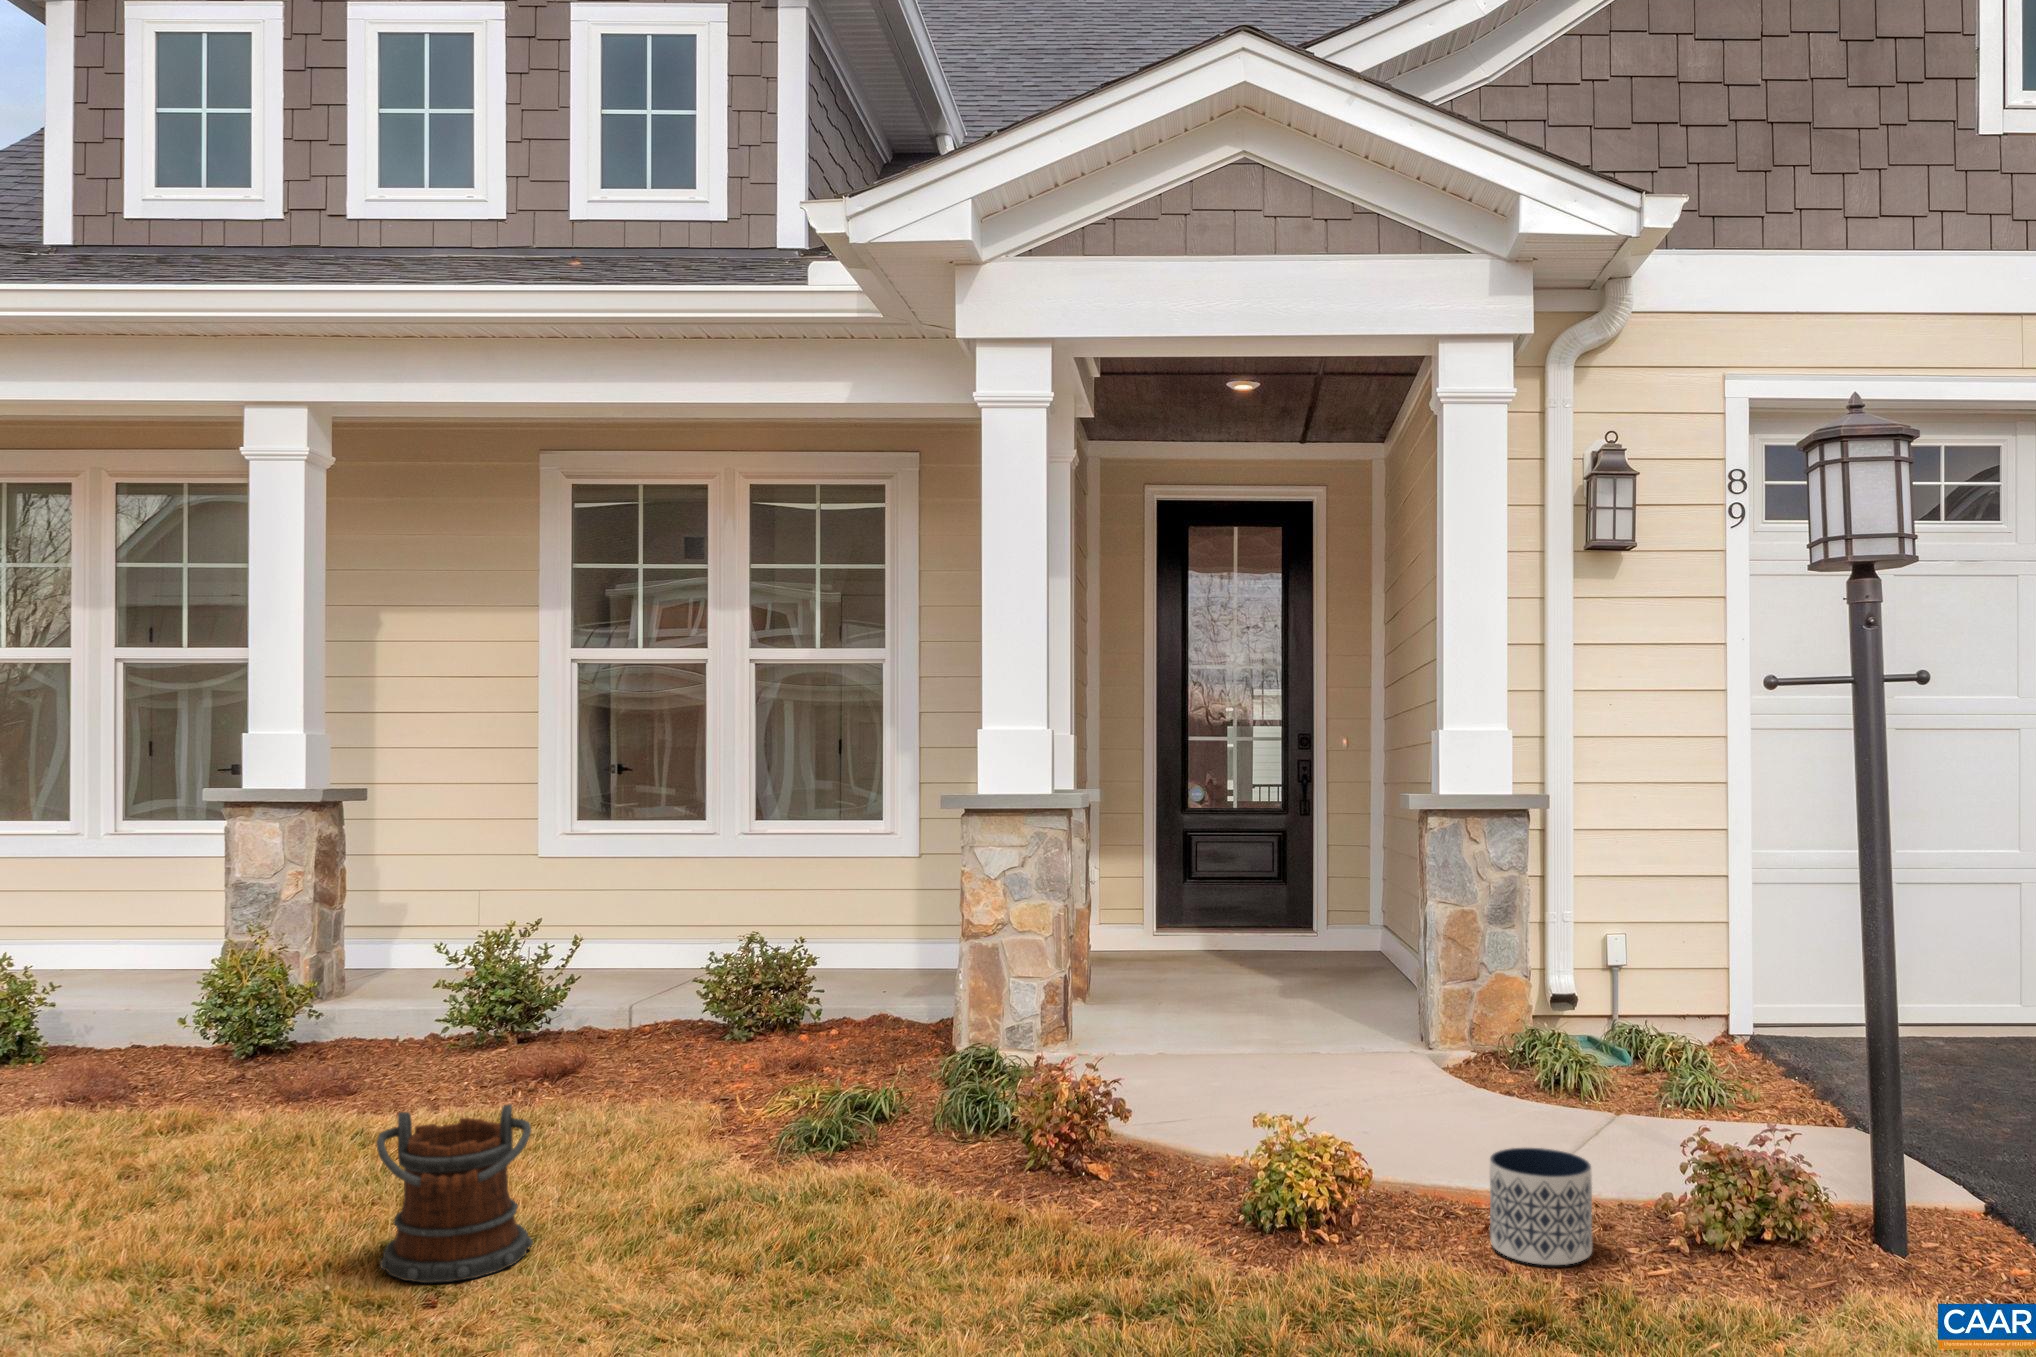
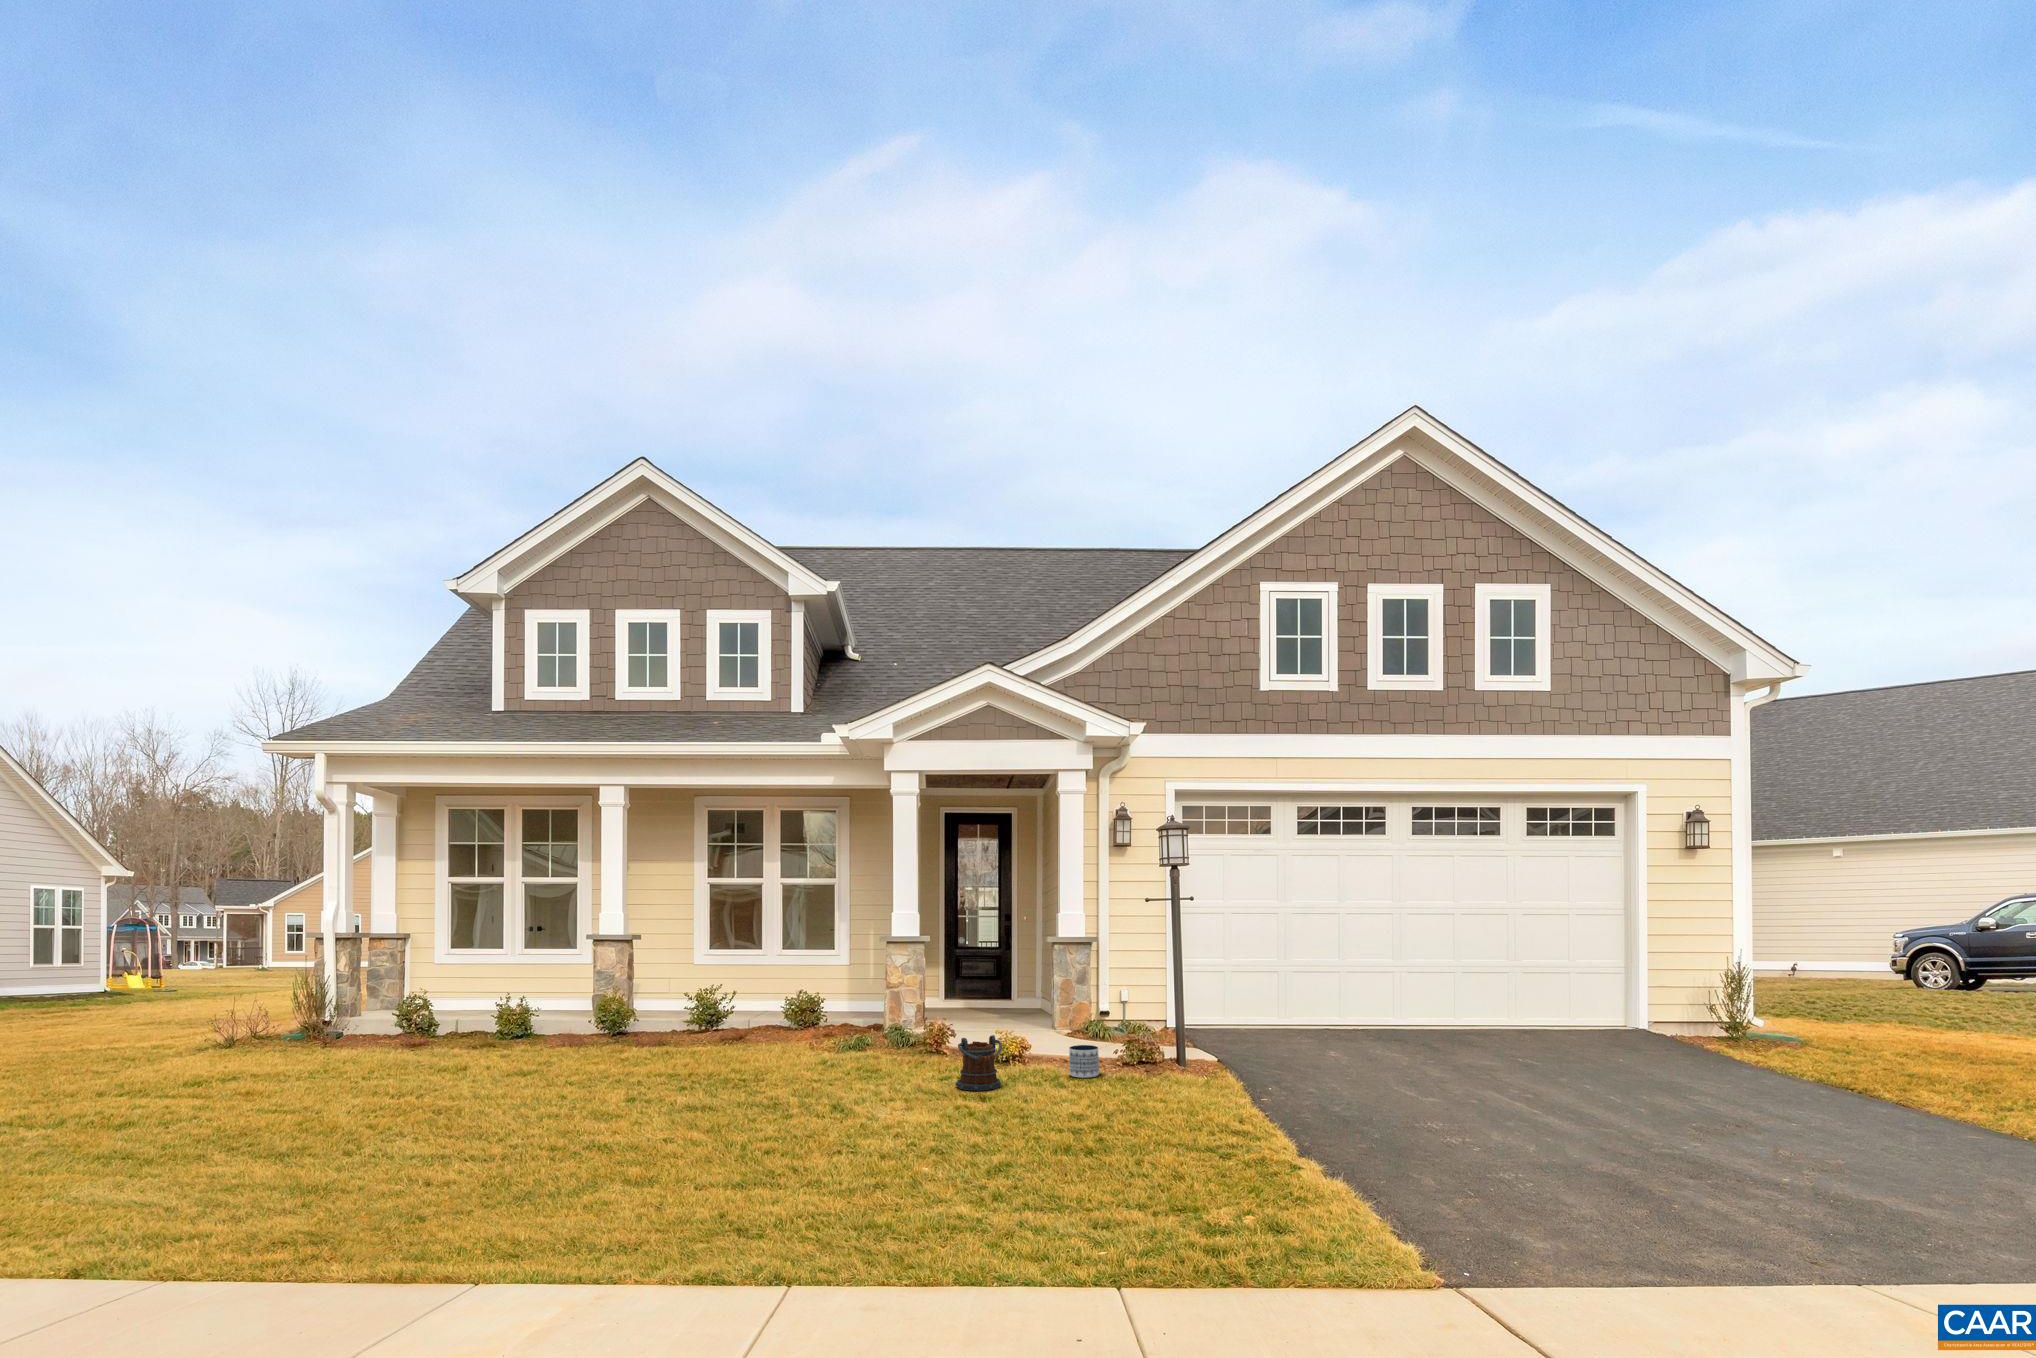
bucket: present [376,1104,533,1283] -> present [955,1035,1002,1091]

